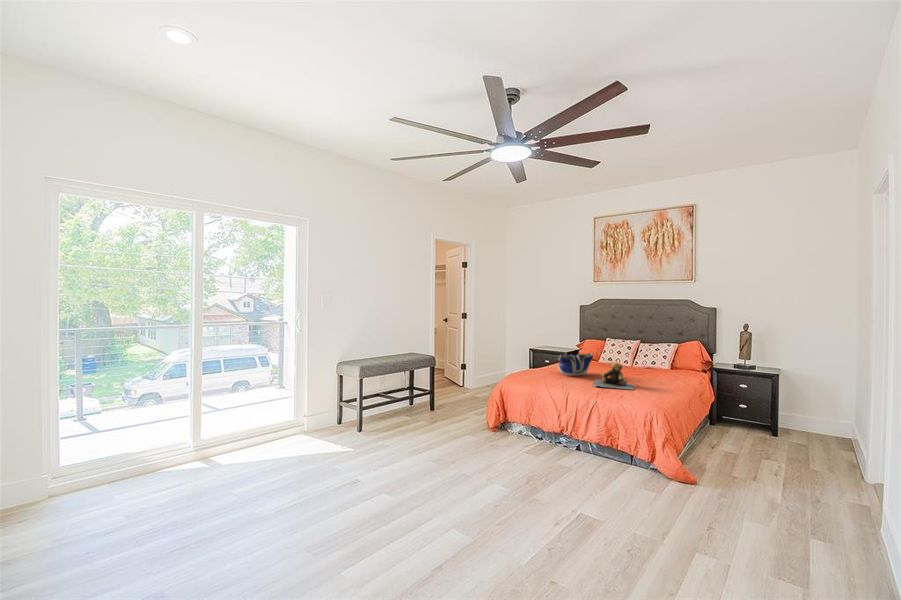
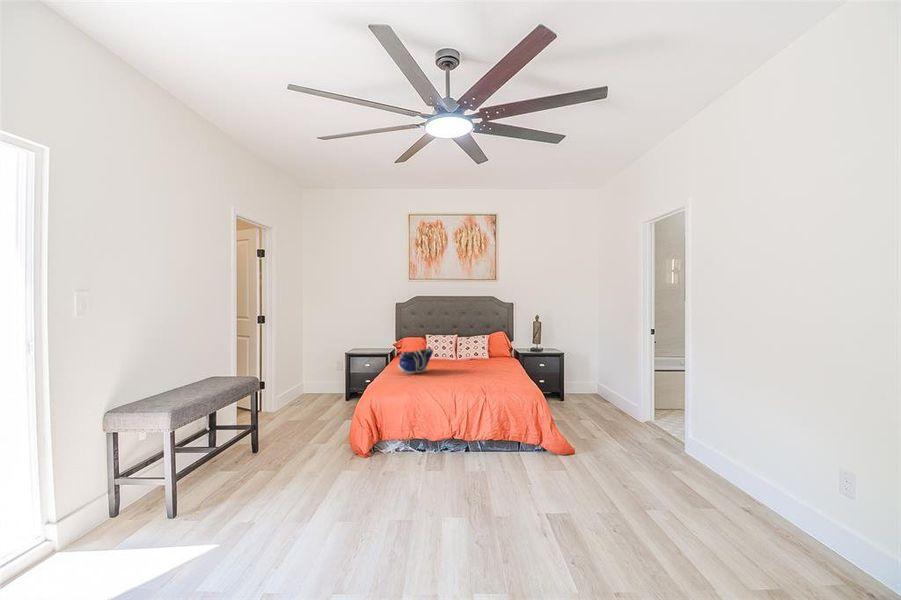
teddy bear: present [593,362,634,390] -> none [439,354,483,381]

